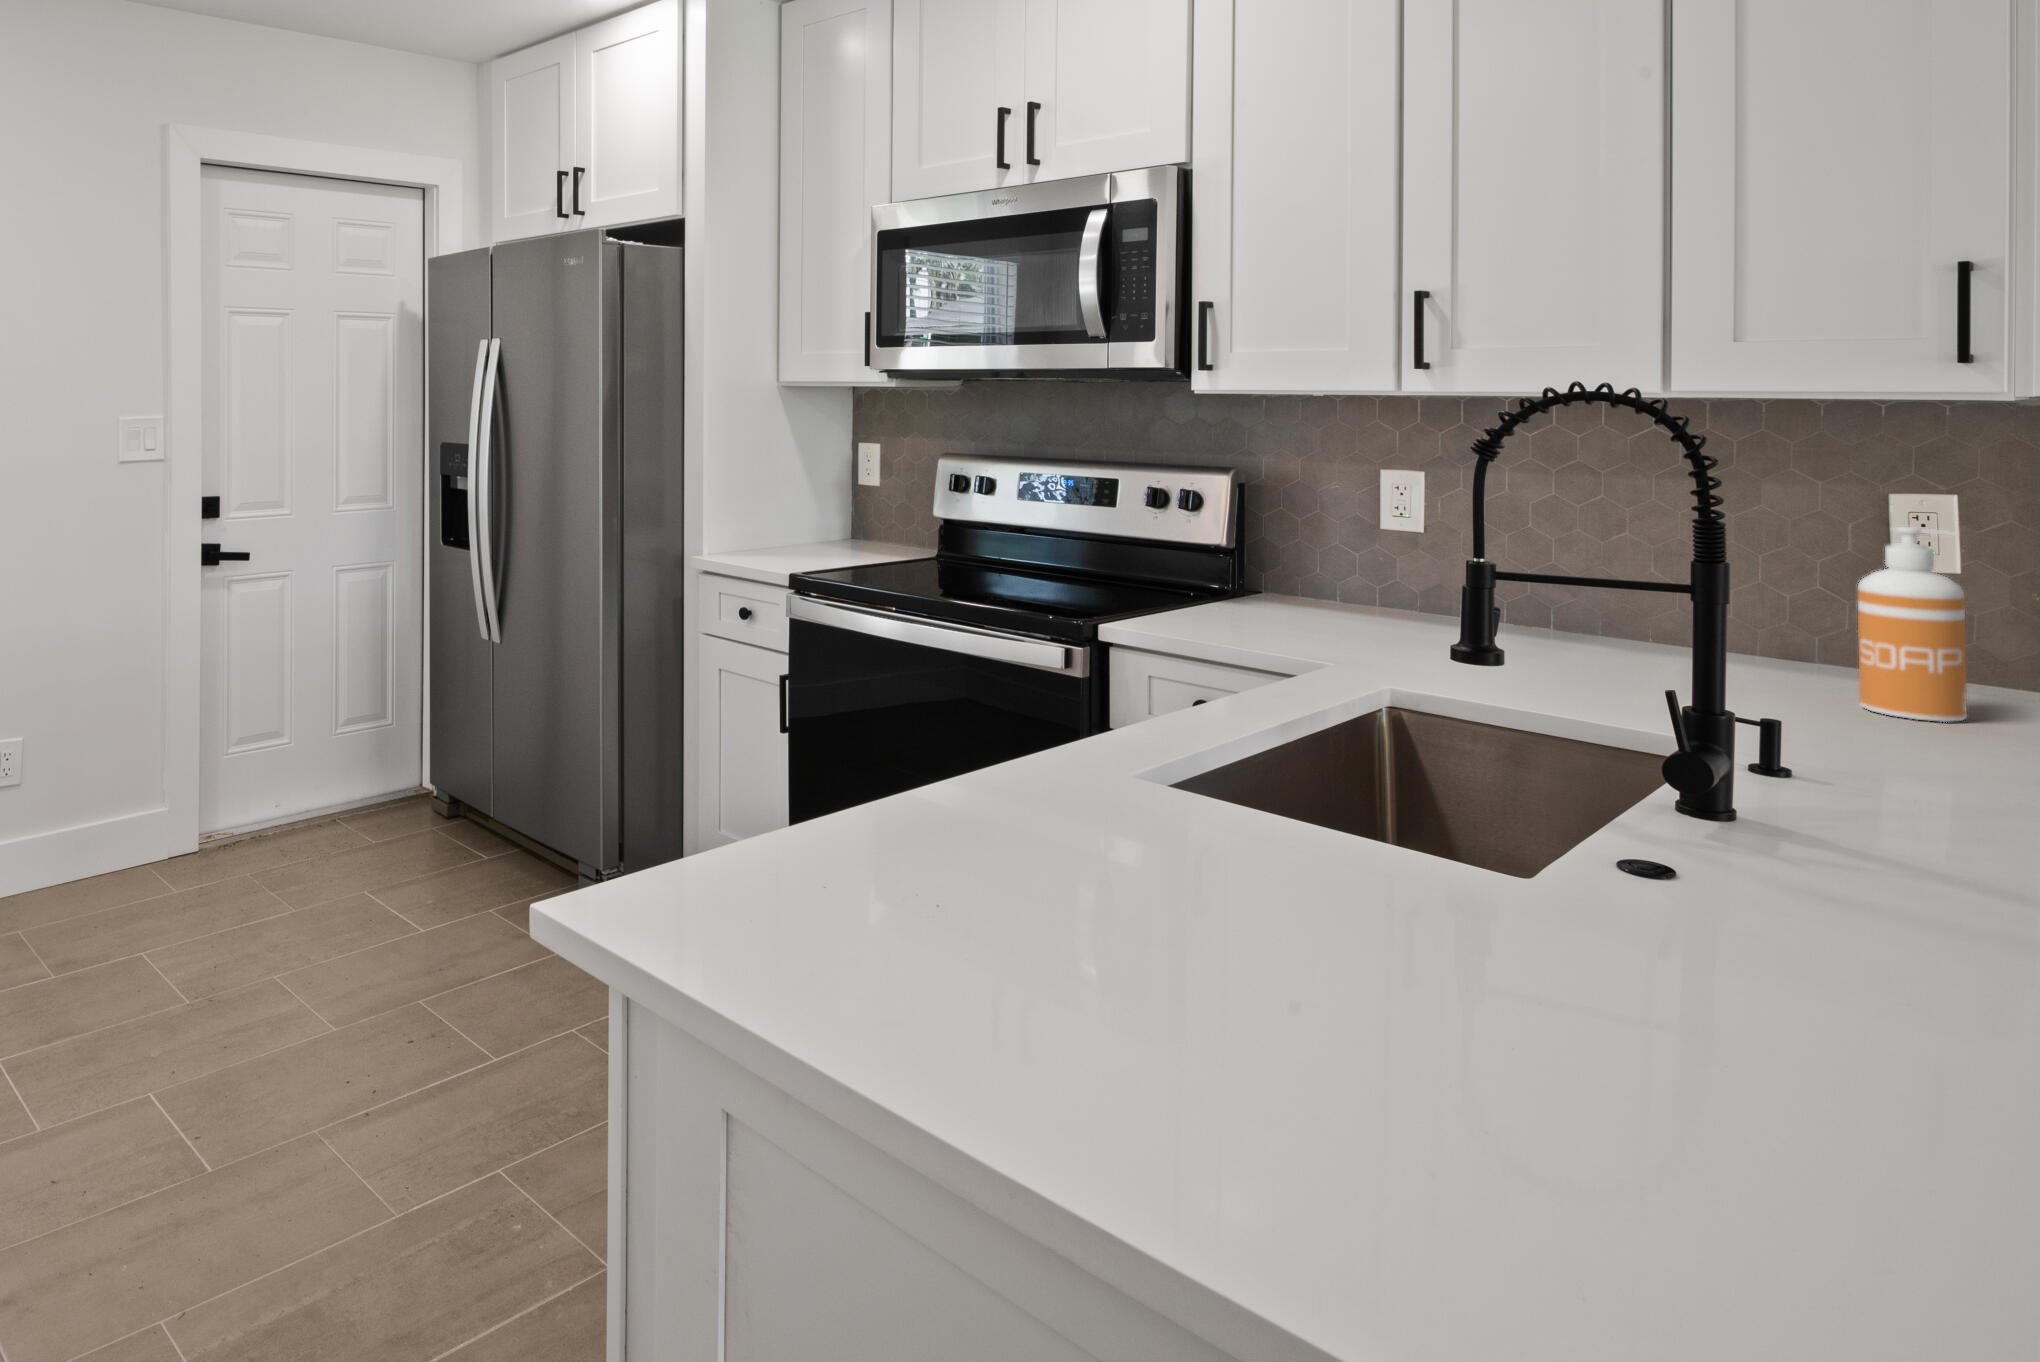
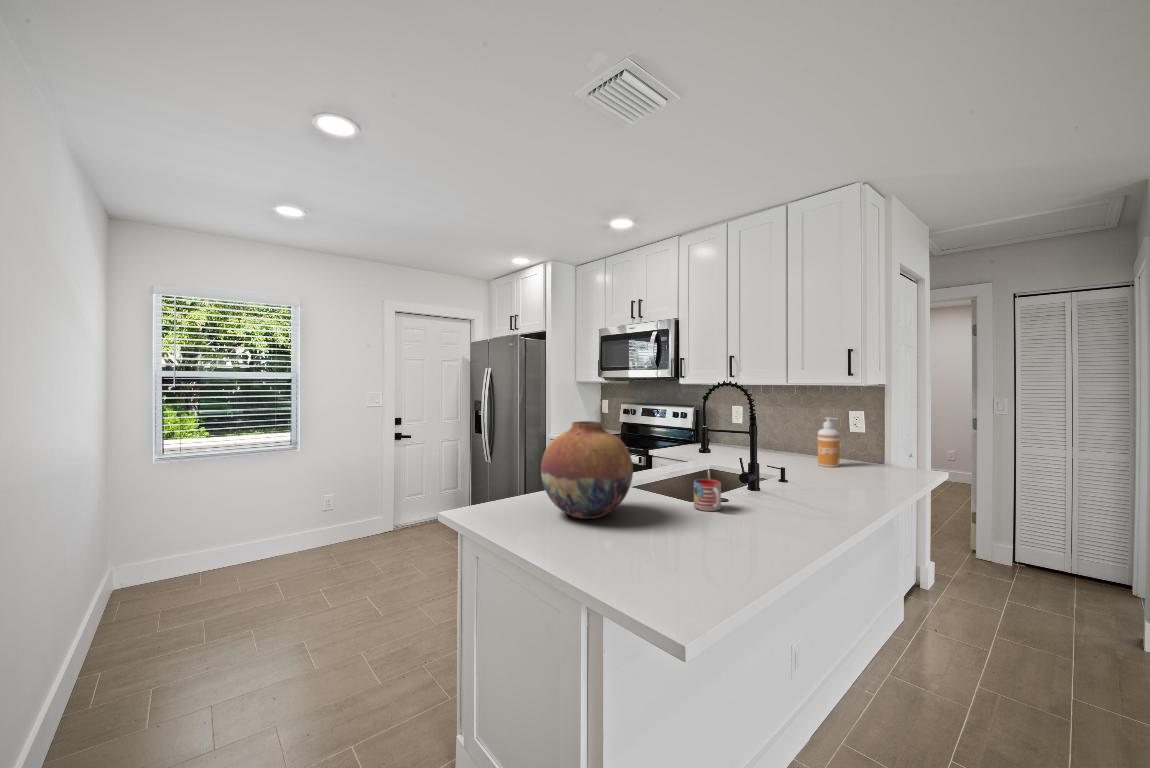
vase: none [1016,573,1487,1034] -> present [541,421,633,519]
mug: none [1677,829,1875,993] -> present [694,479,721,511]

